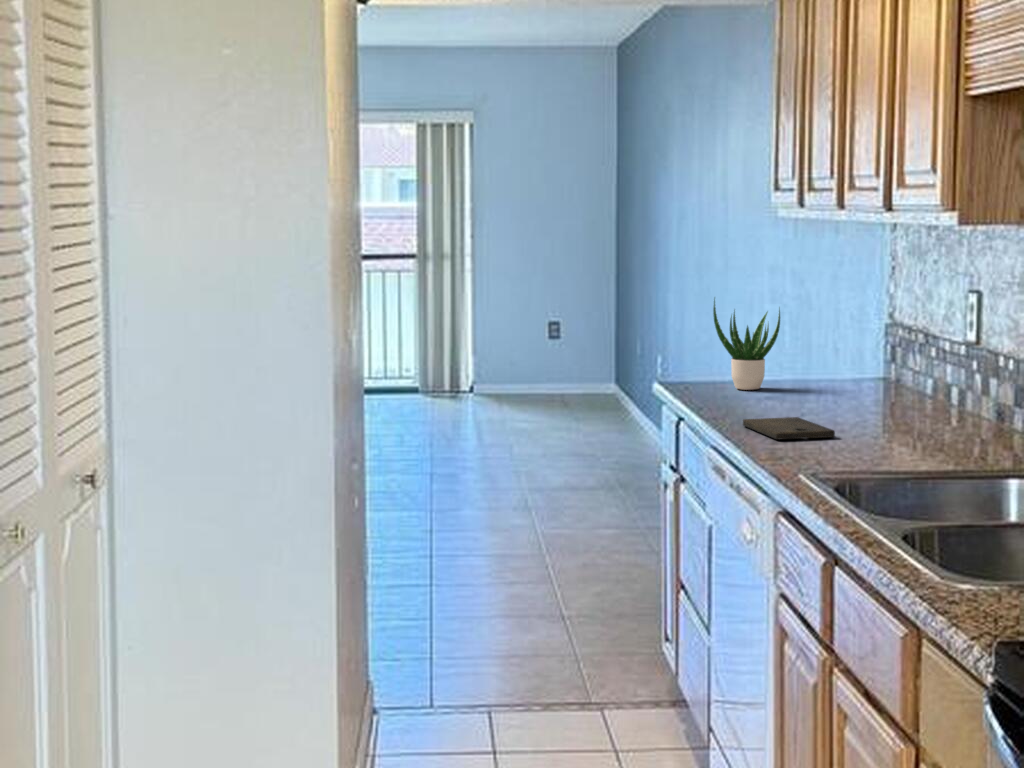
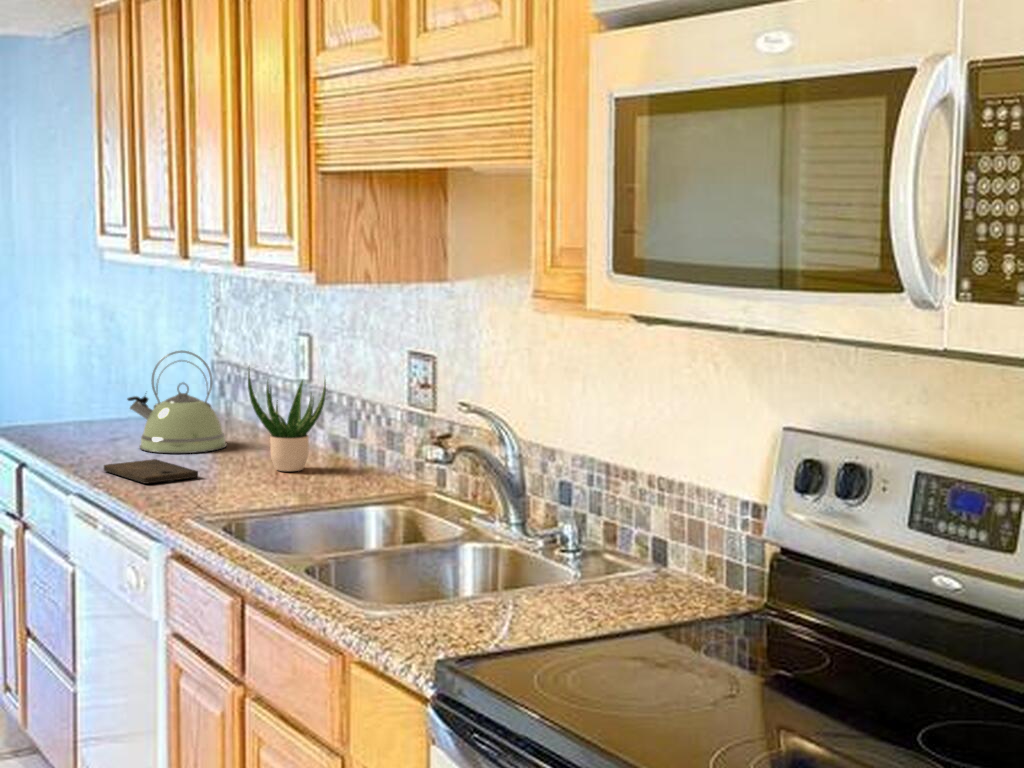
potted plant: present [713,299,780,390] -> present [248,369,326,471]
kettle: none [780,306,882,414] -> present [127,350,226,453]

